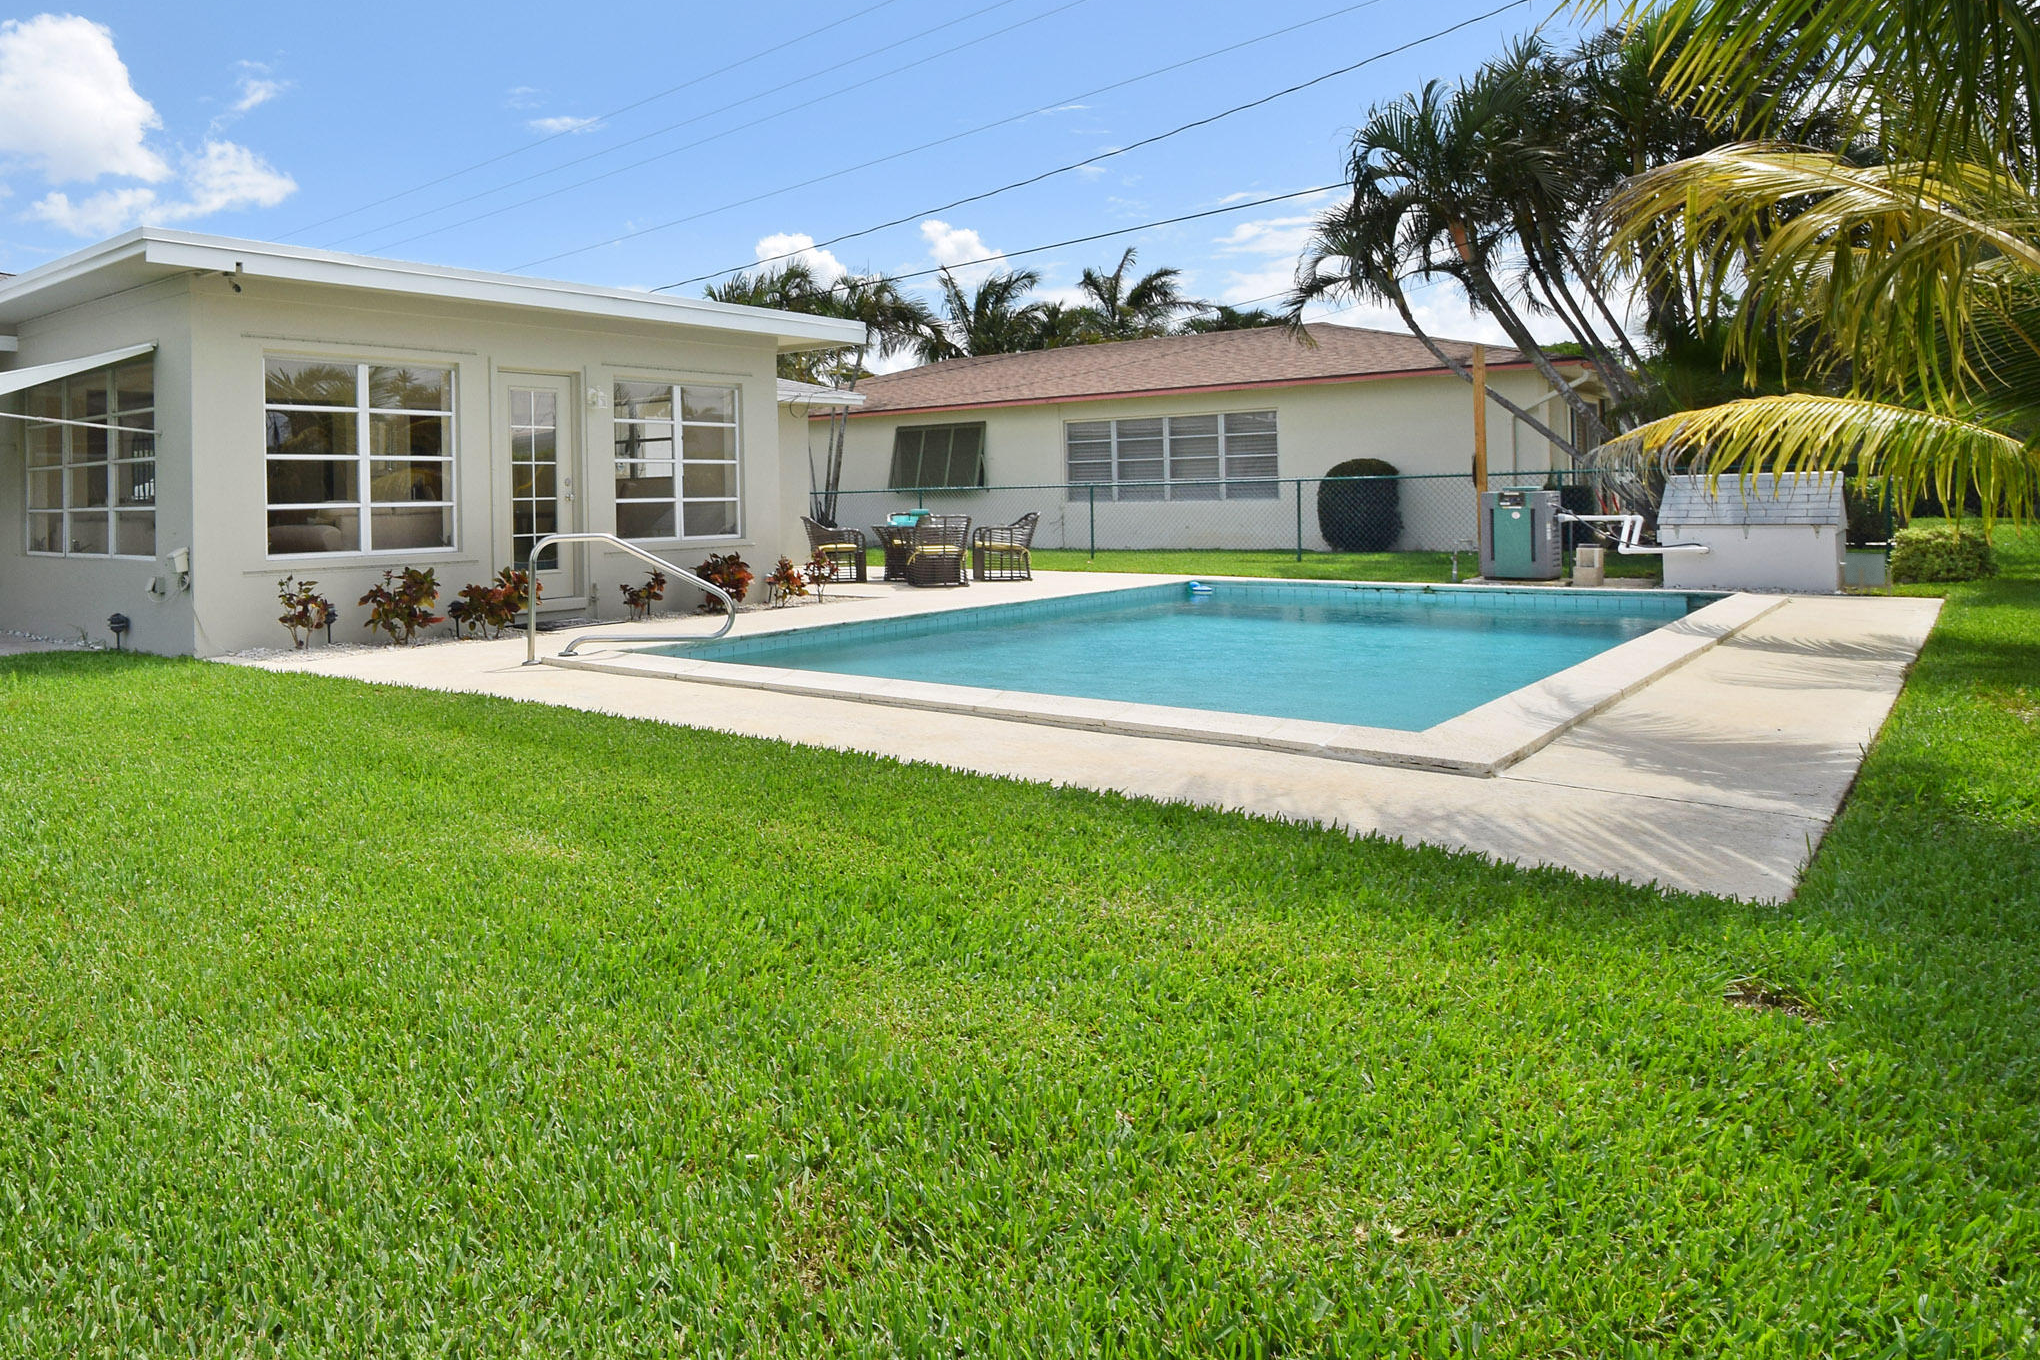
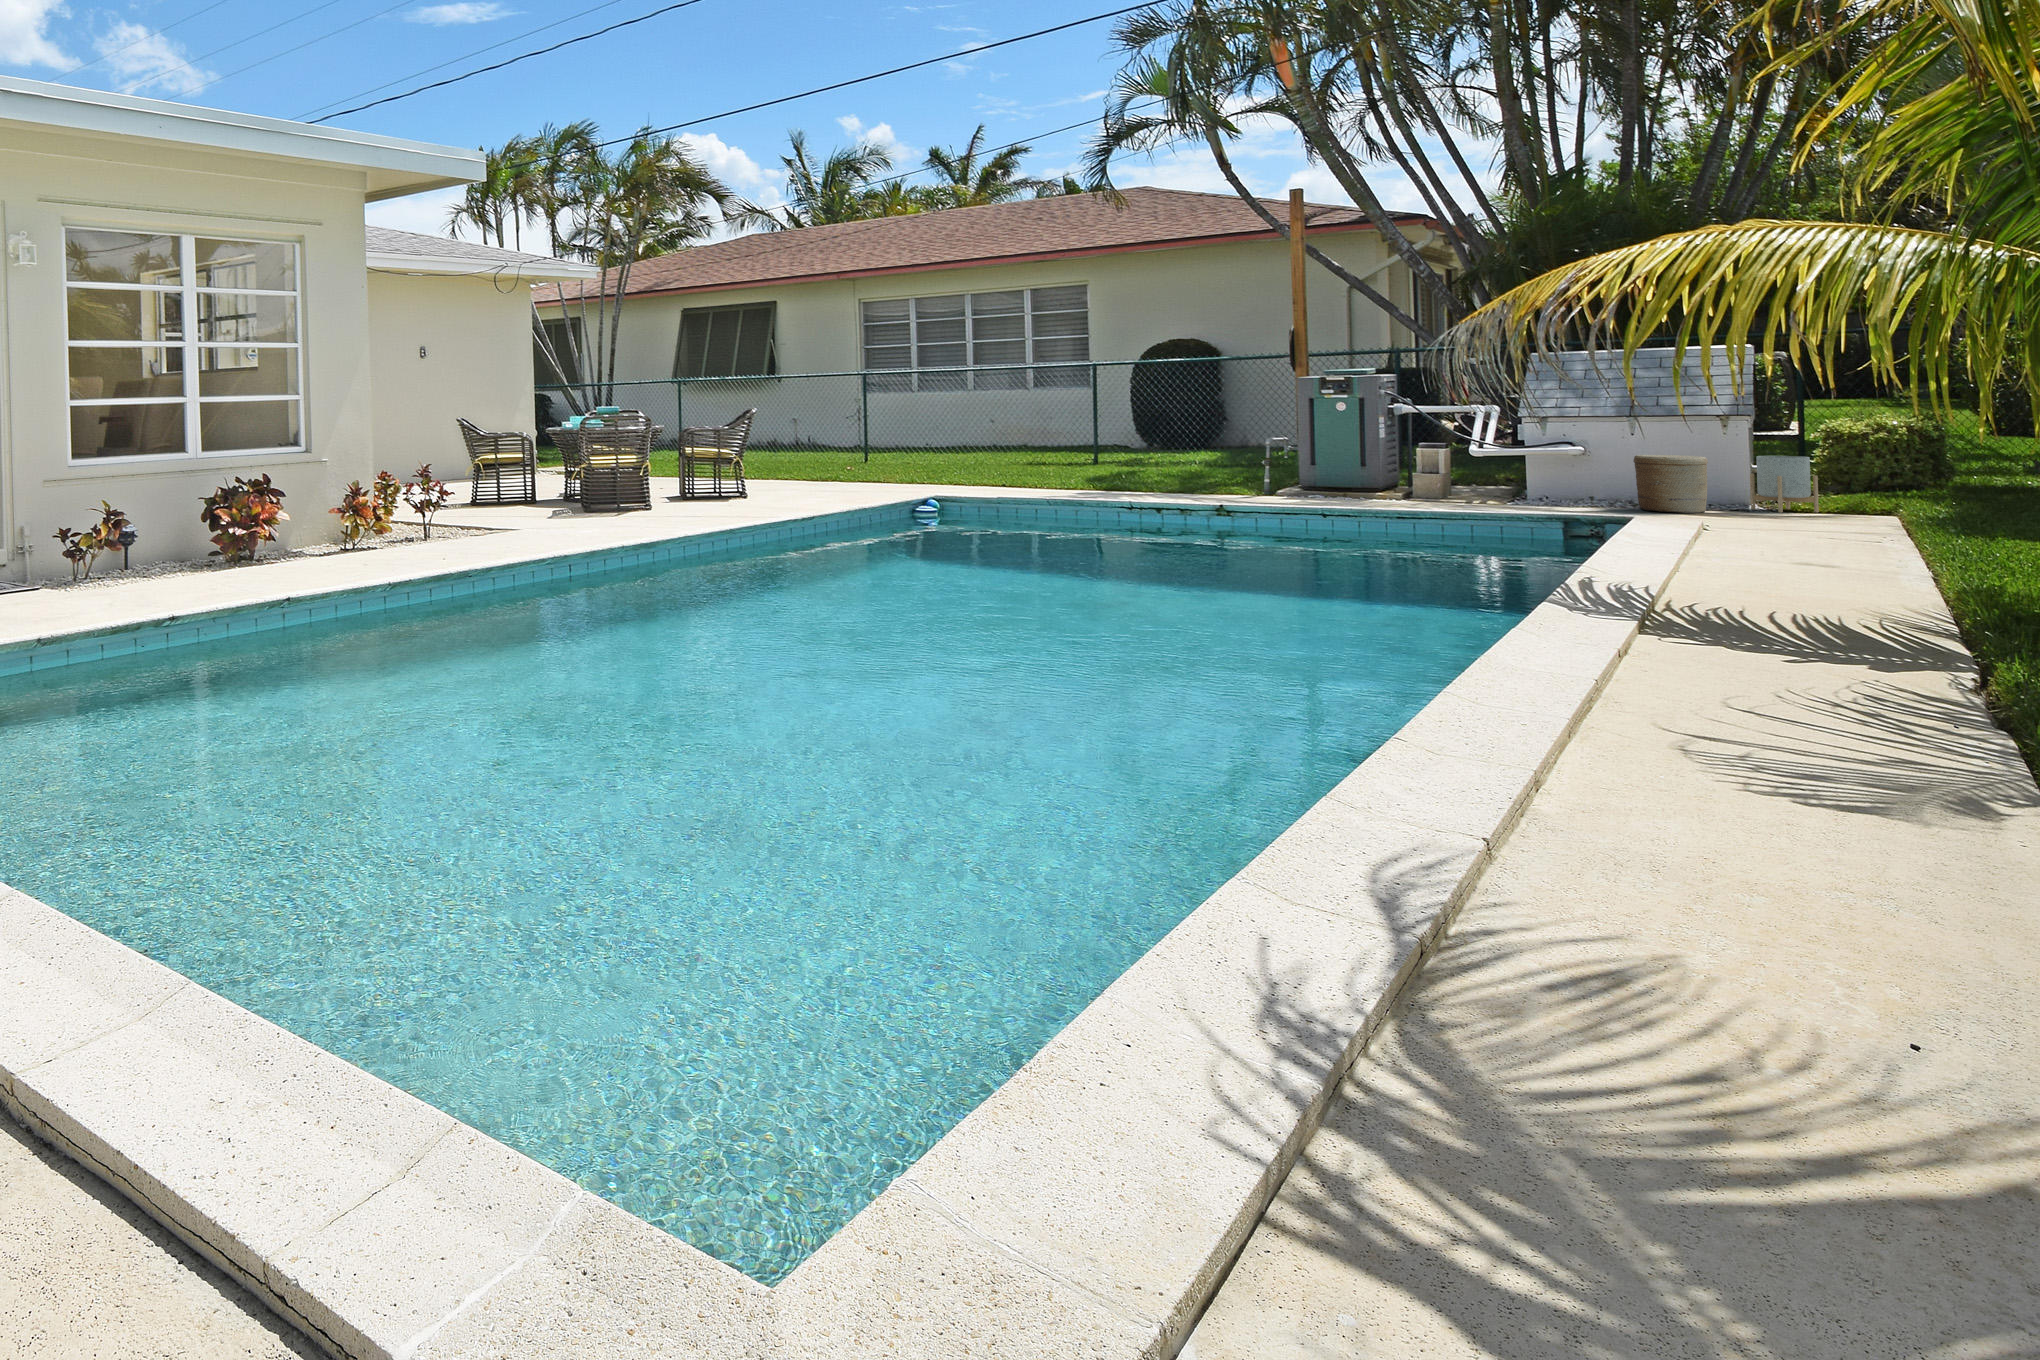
woven basket: none [1749,552,1806,596] -> present [1633,455,1708,513]

